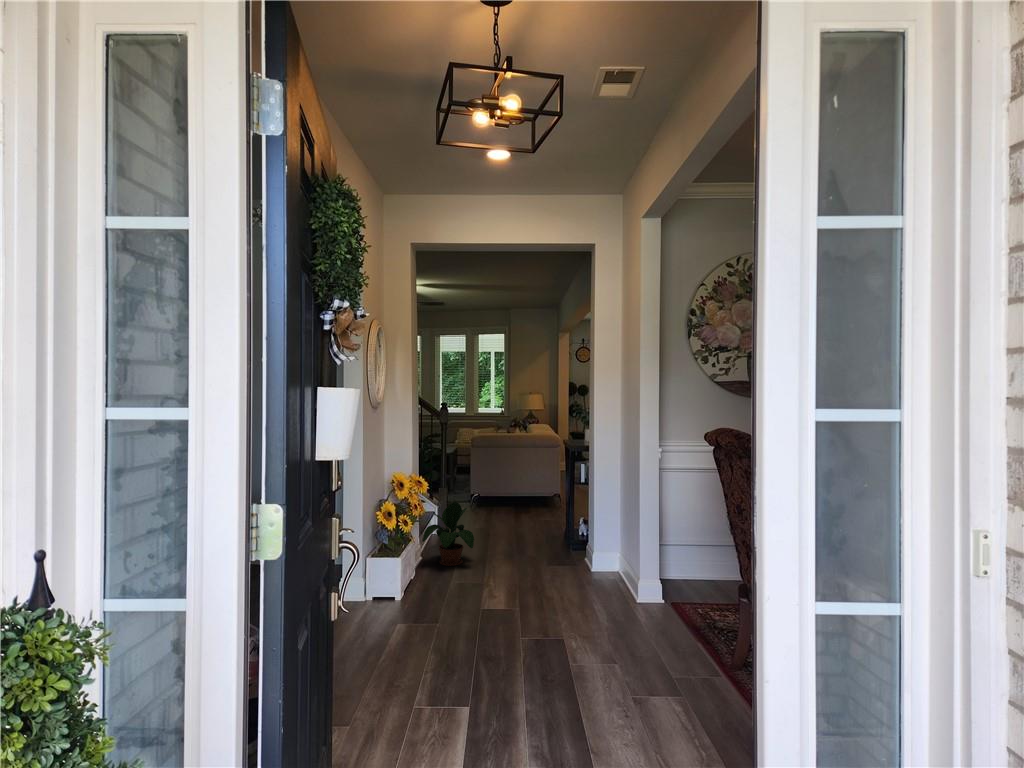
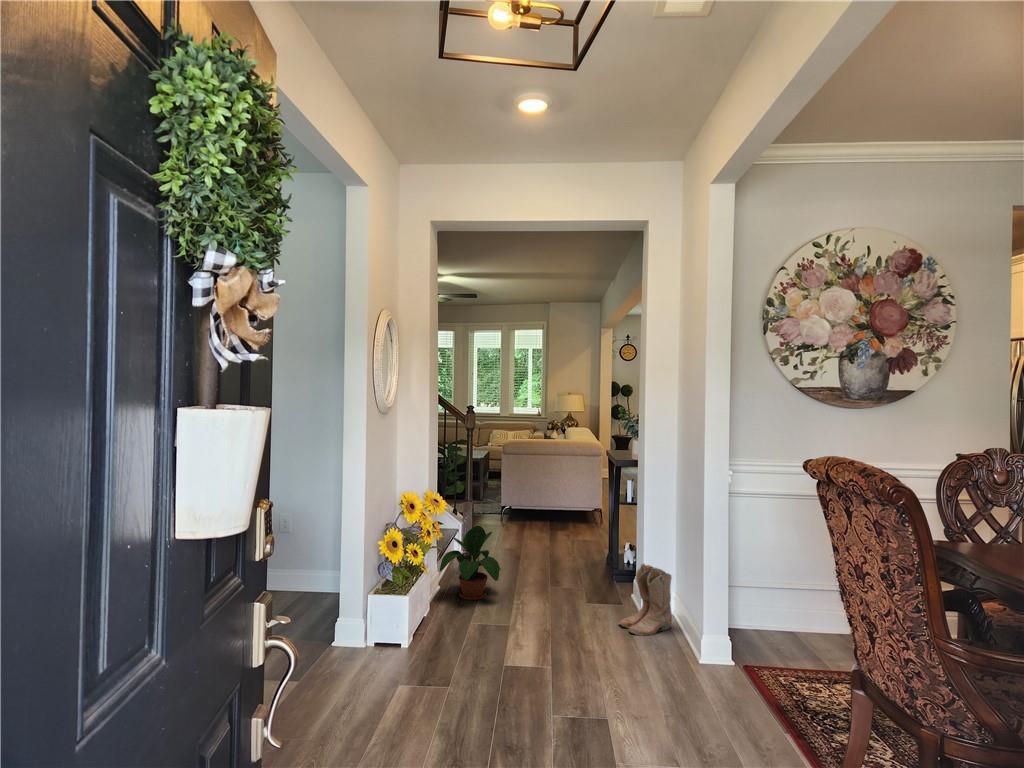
boots: none [574,528,618,586] -> present [619,564,672,635]

